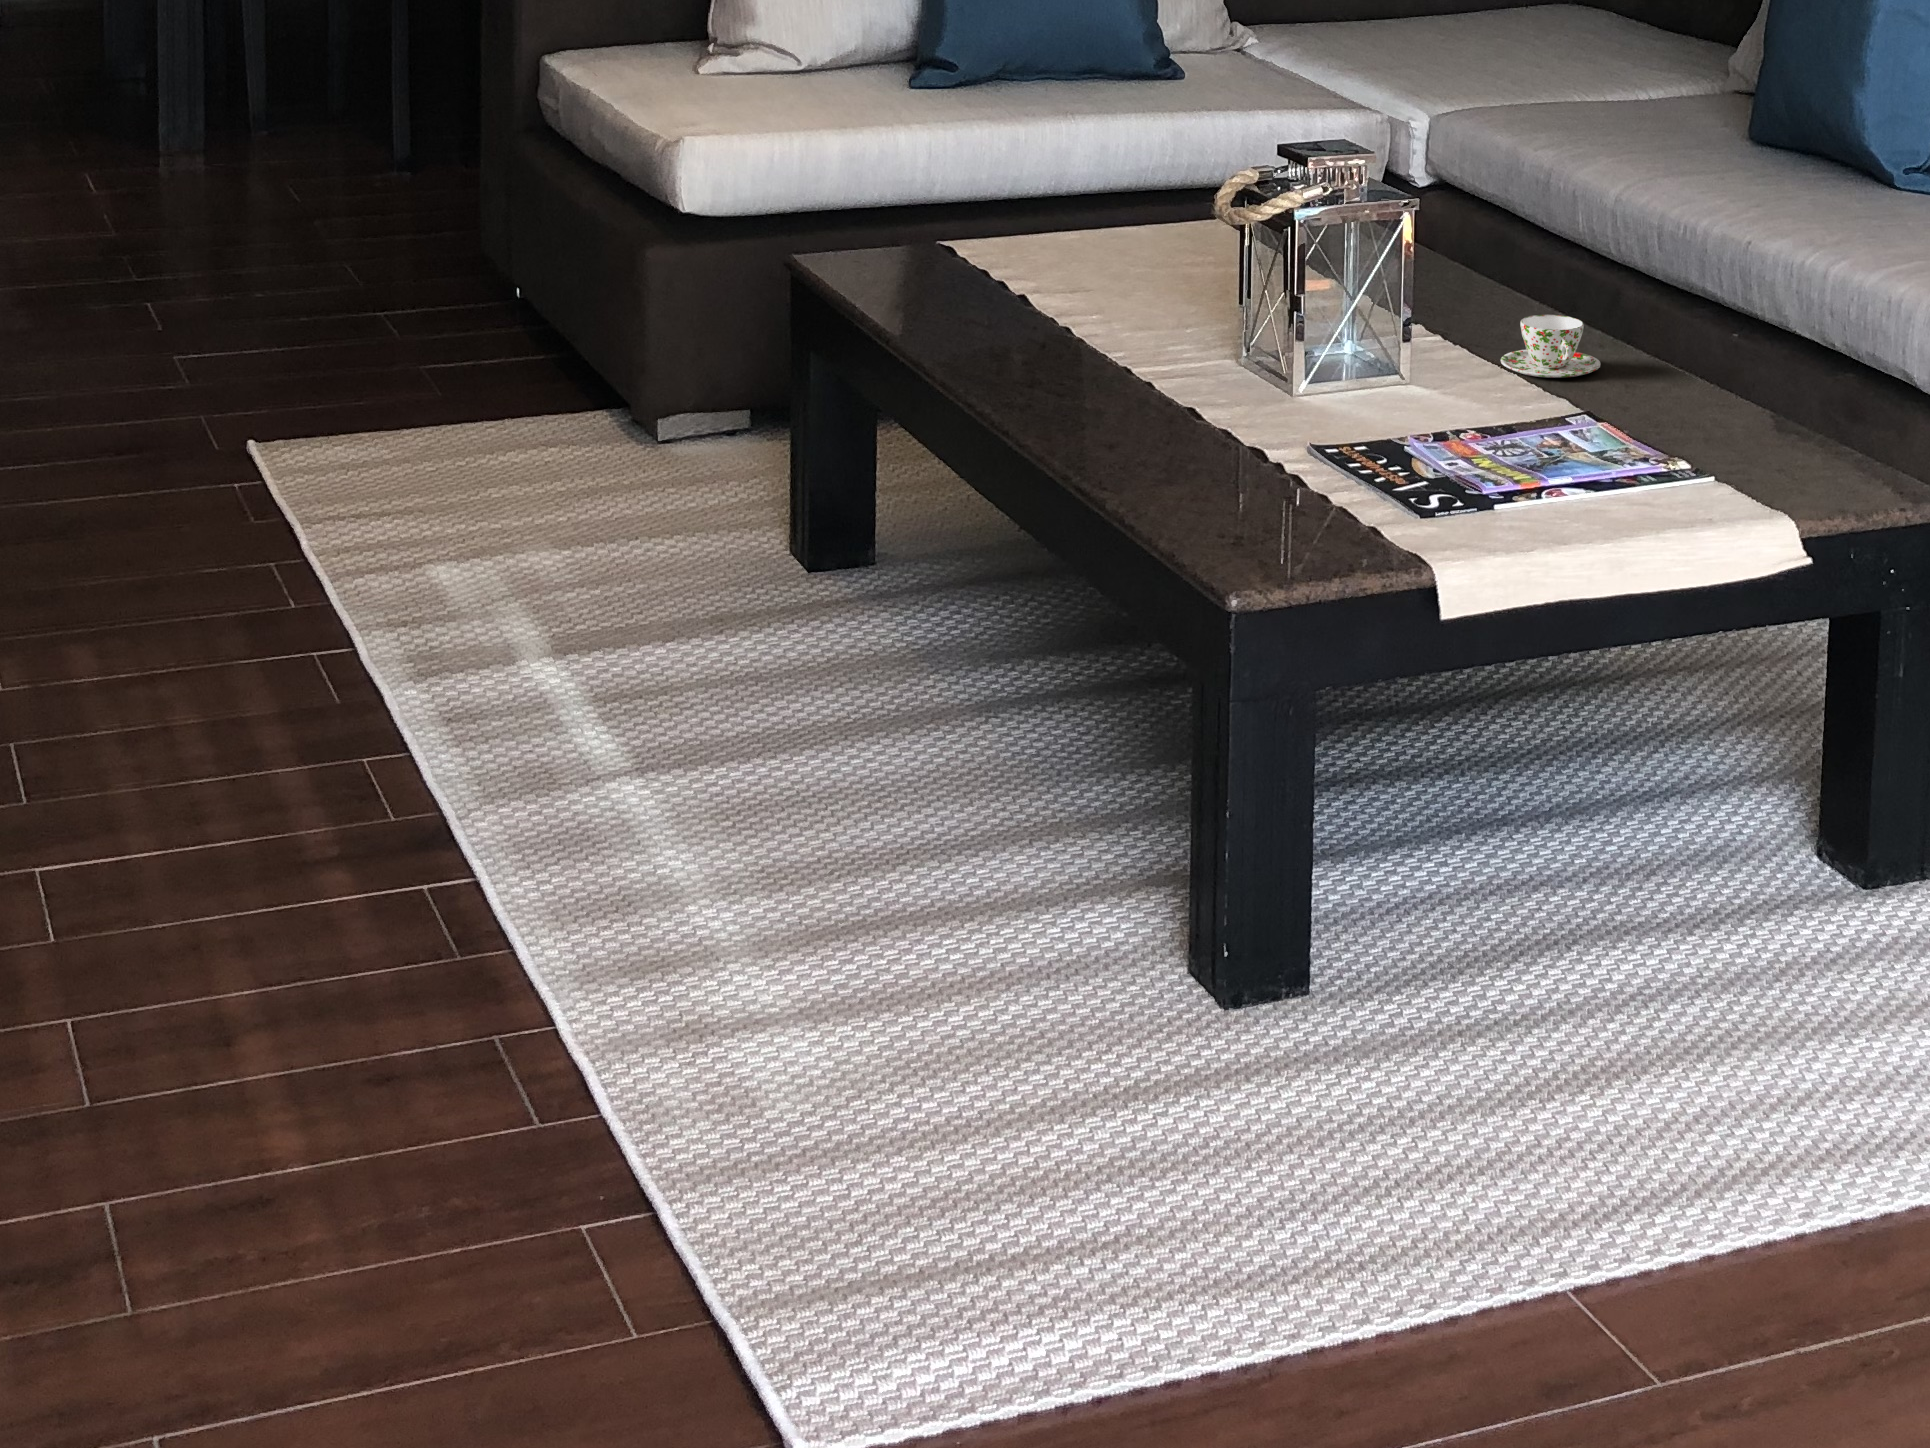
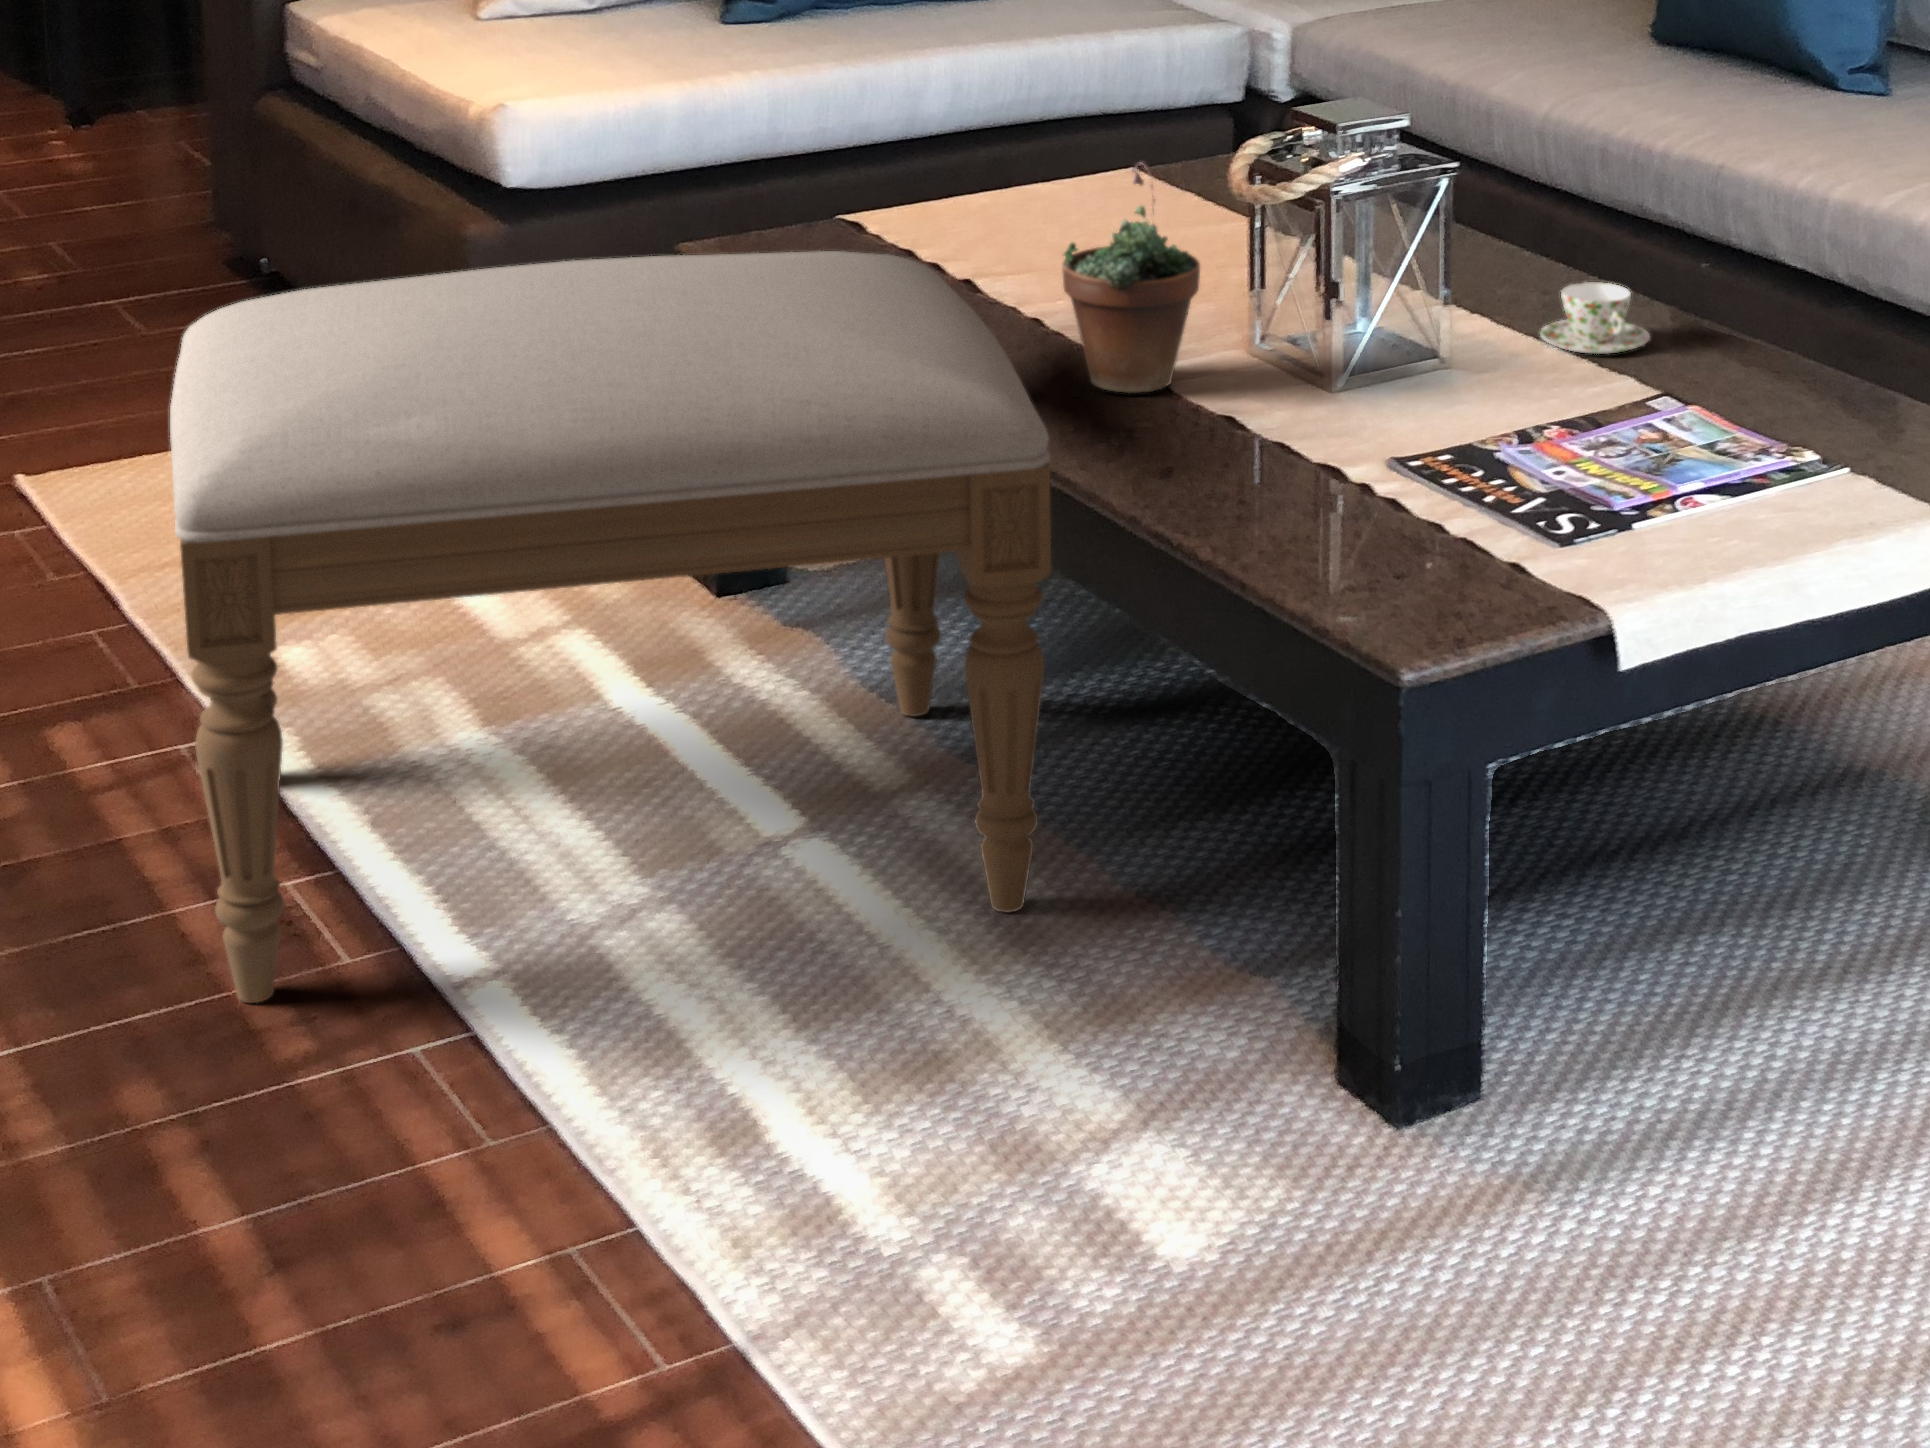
succulent plant: none [1057,178,1180,385] -> present [1062,163,1200,393]
ottoman: none [224,246,1002,861] -> present [170,251,1051,1003]

